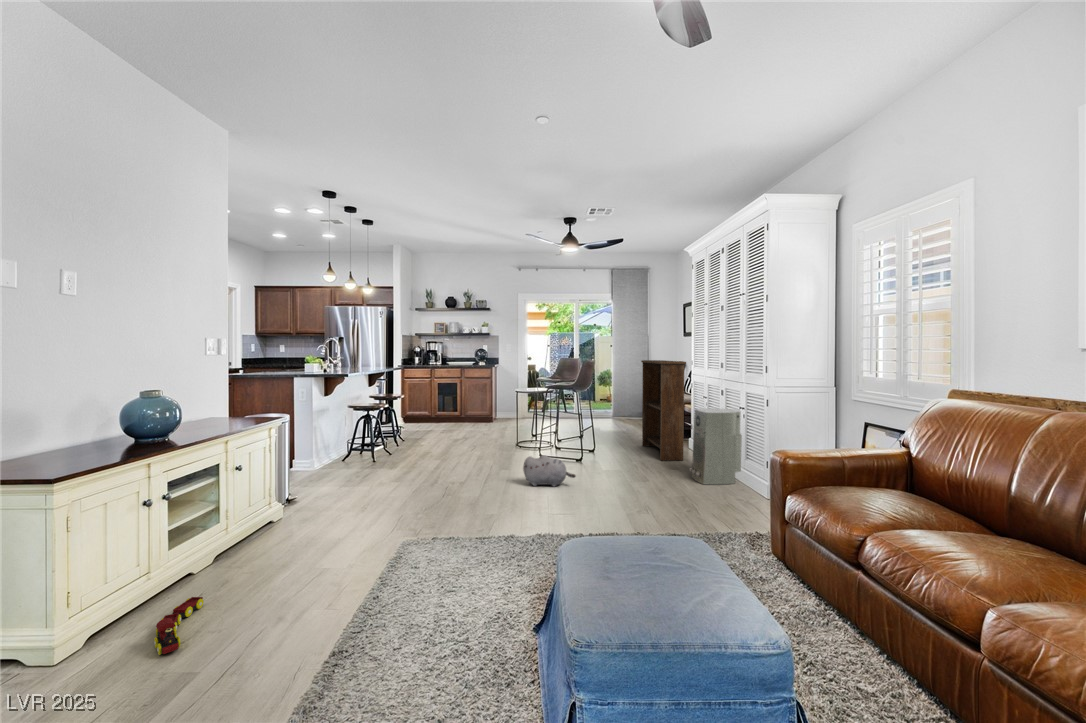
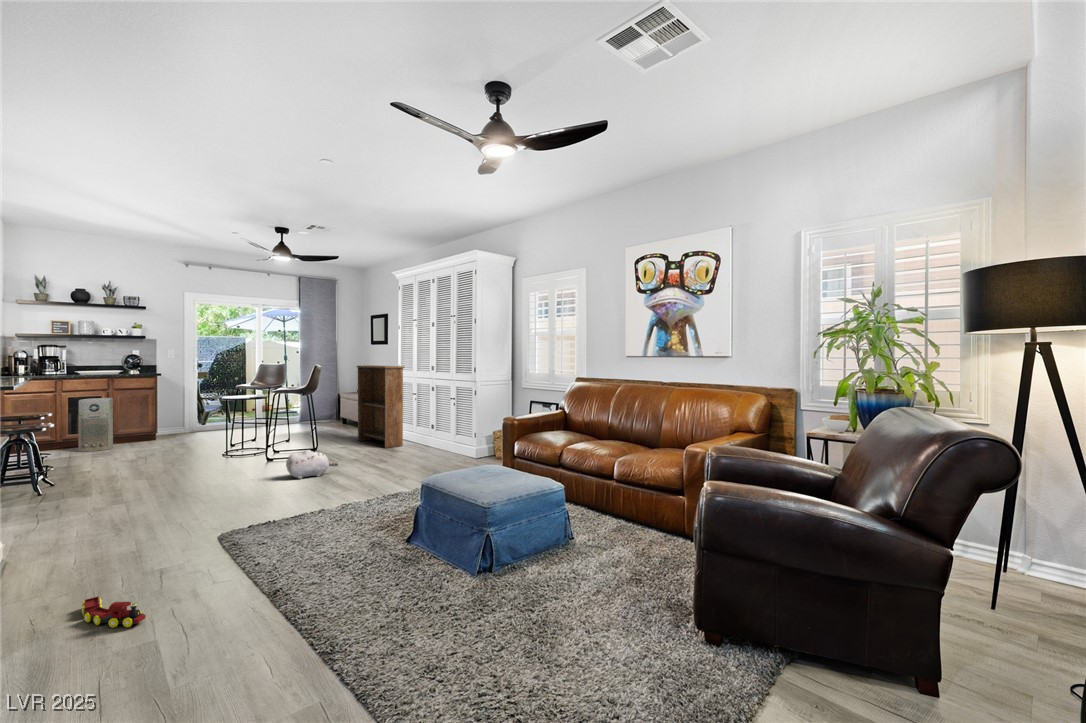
air purifier: present [690,408,742,485] -> present [78,398,113,452]

